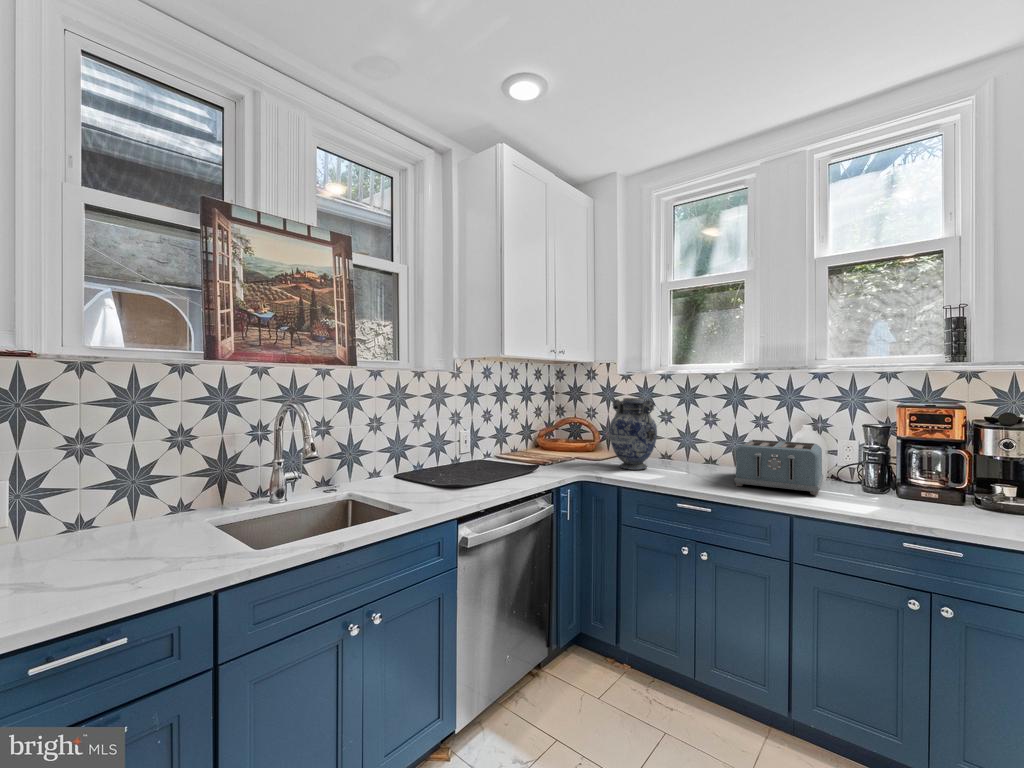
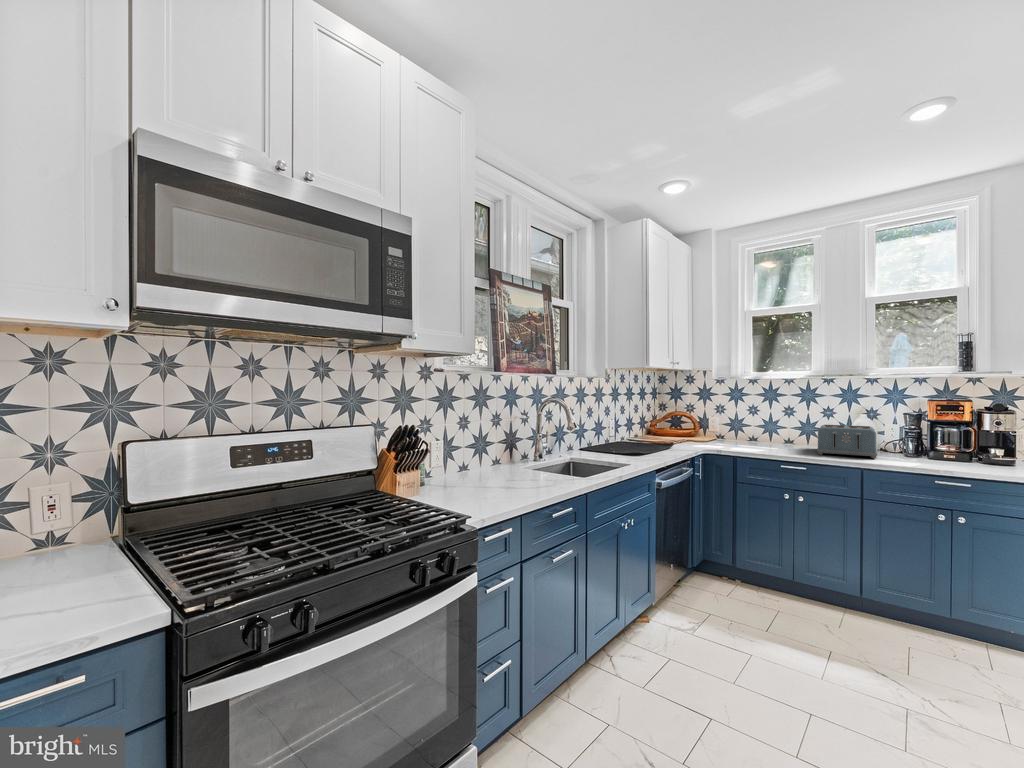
vase: present [609,398,657,470] -> none [719,396,755,446]

